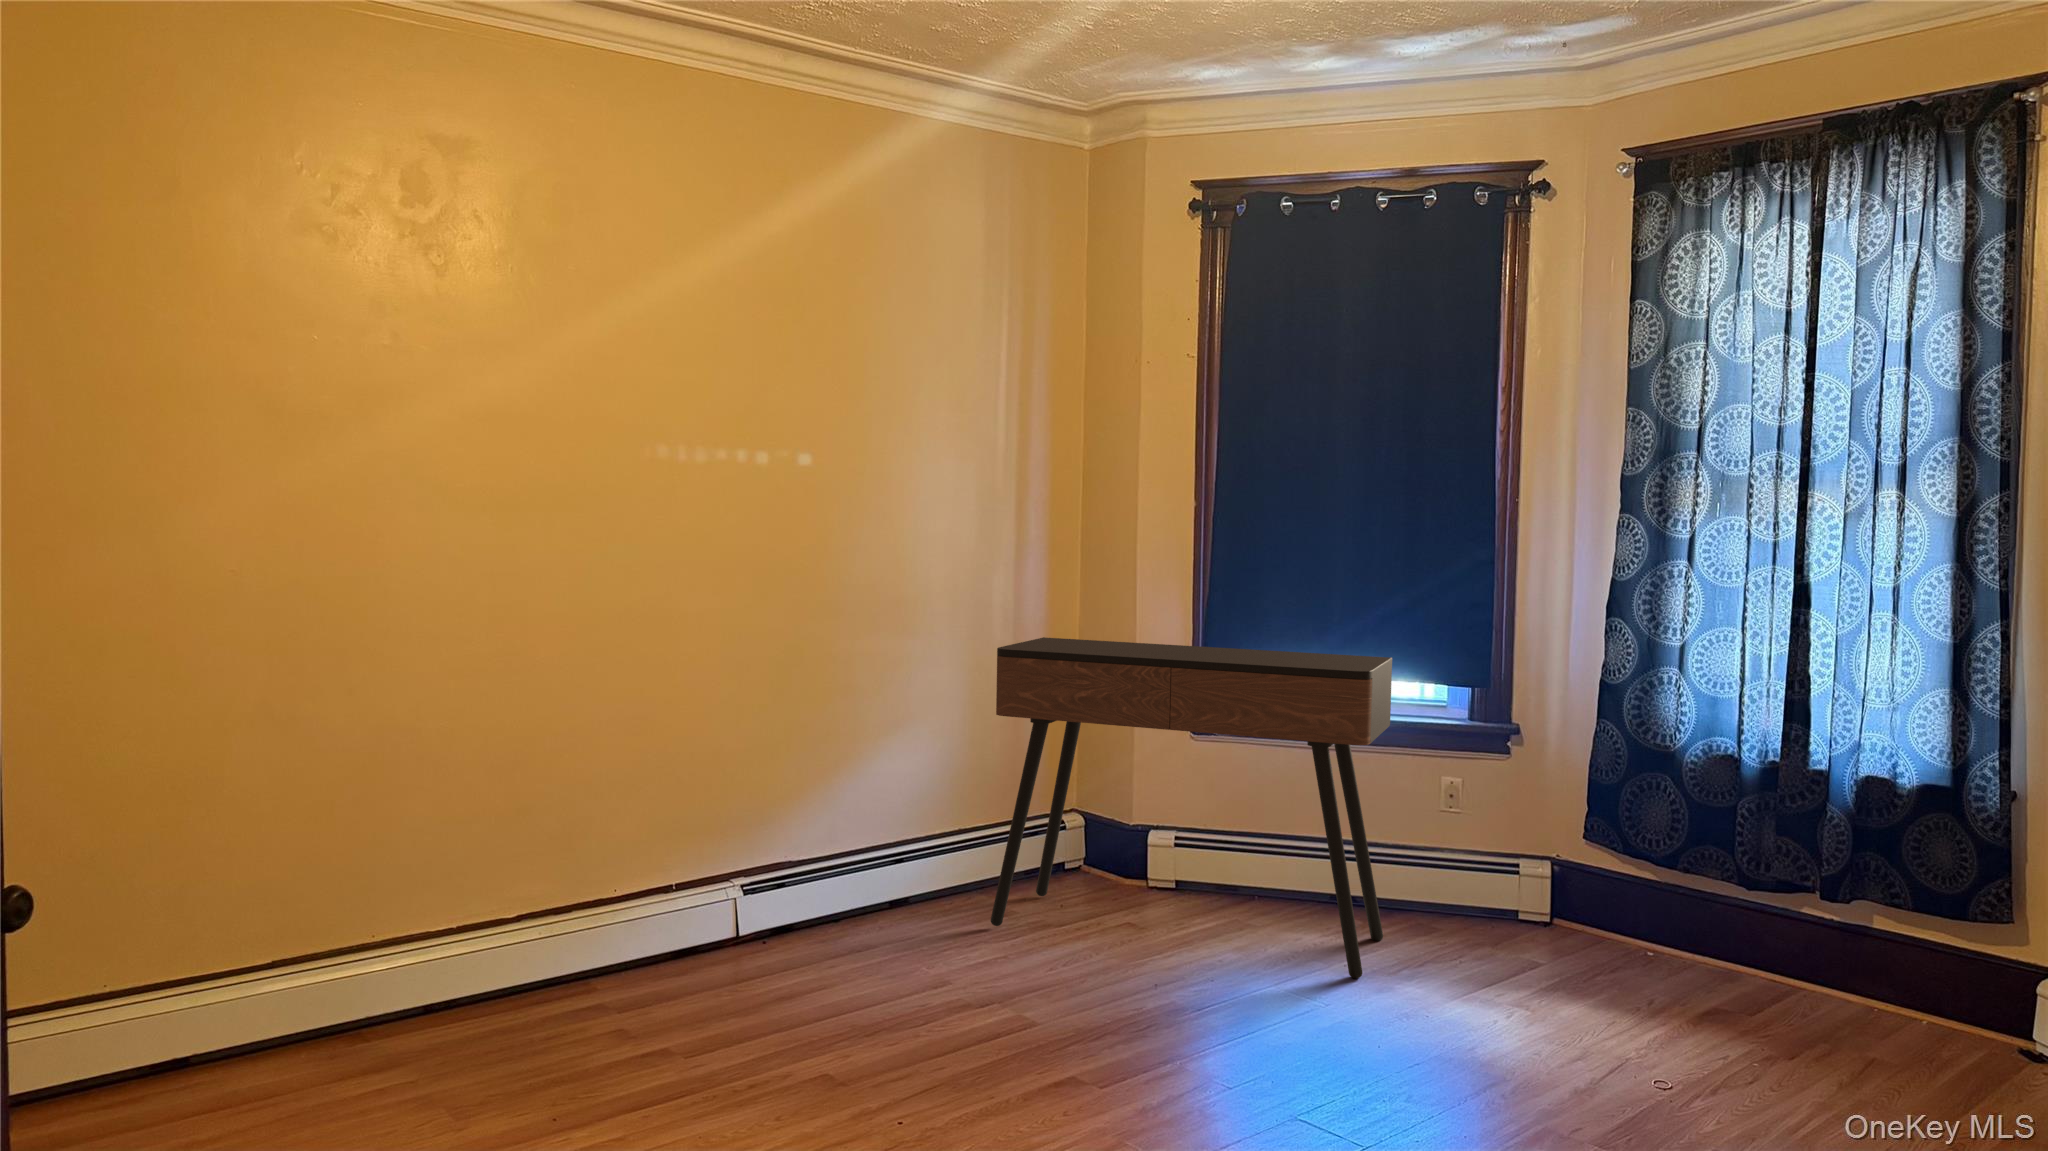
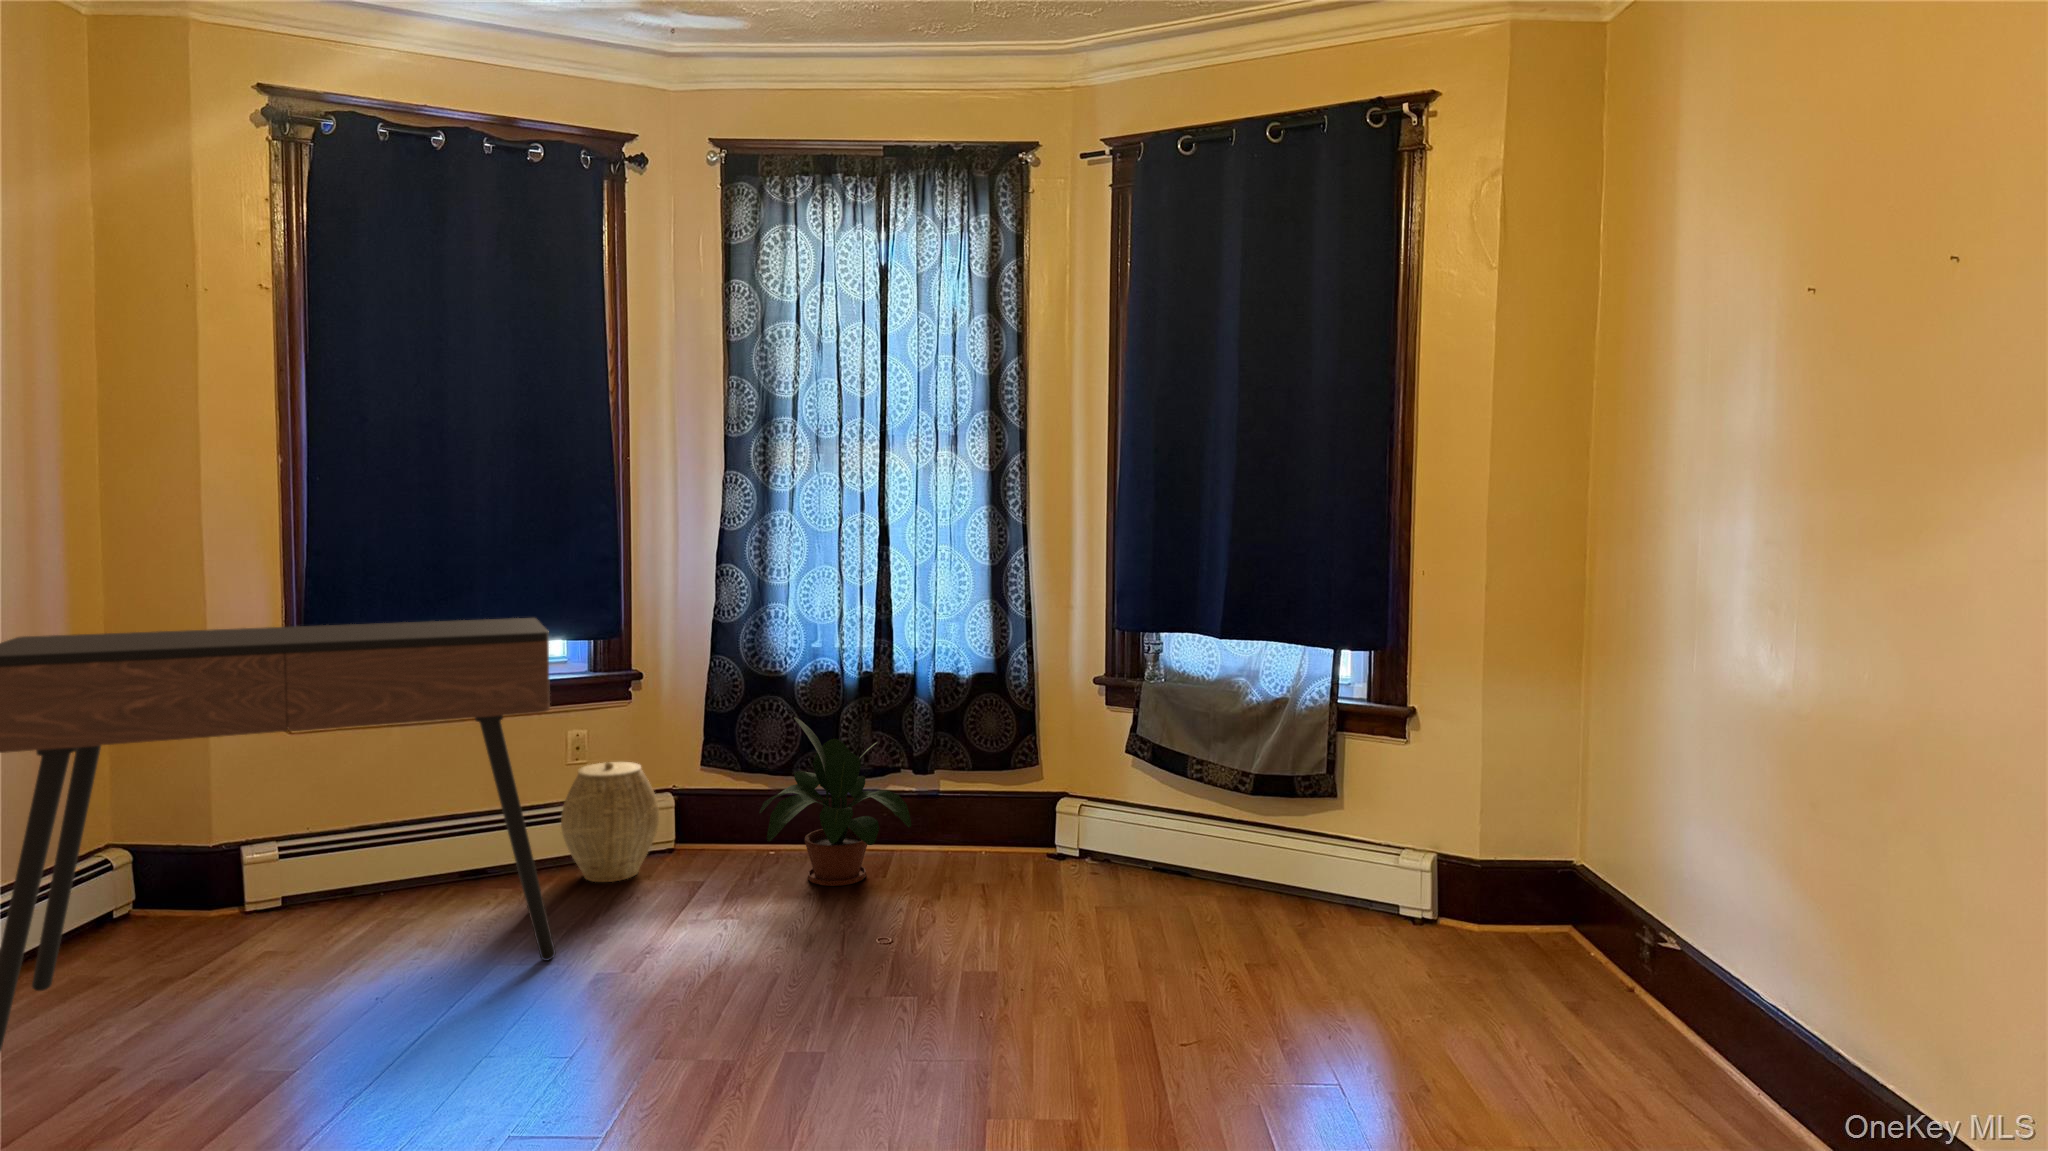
potted plant: none [1604,797,1785,1005] -> present [759,717,911,886]
woven basket: none [1421,812,1520,935] -> present [561,762,659,882]

